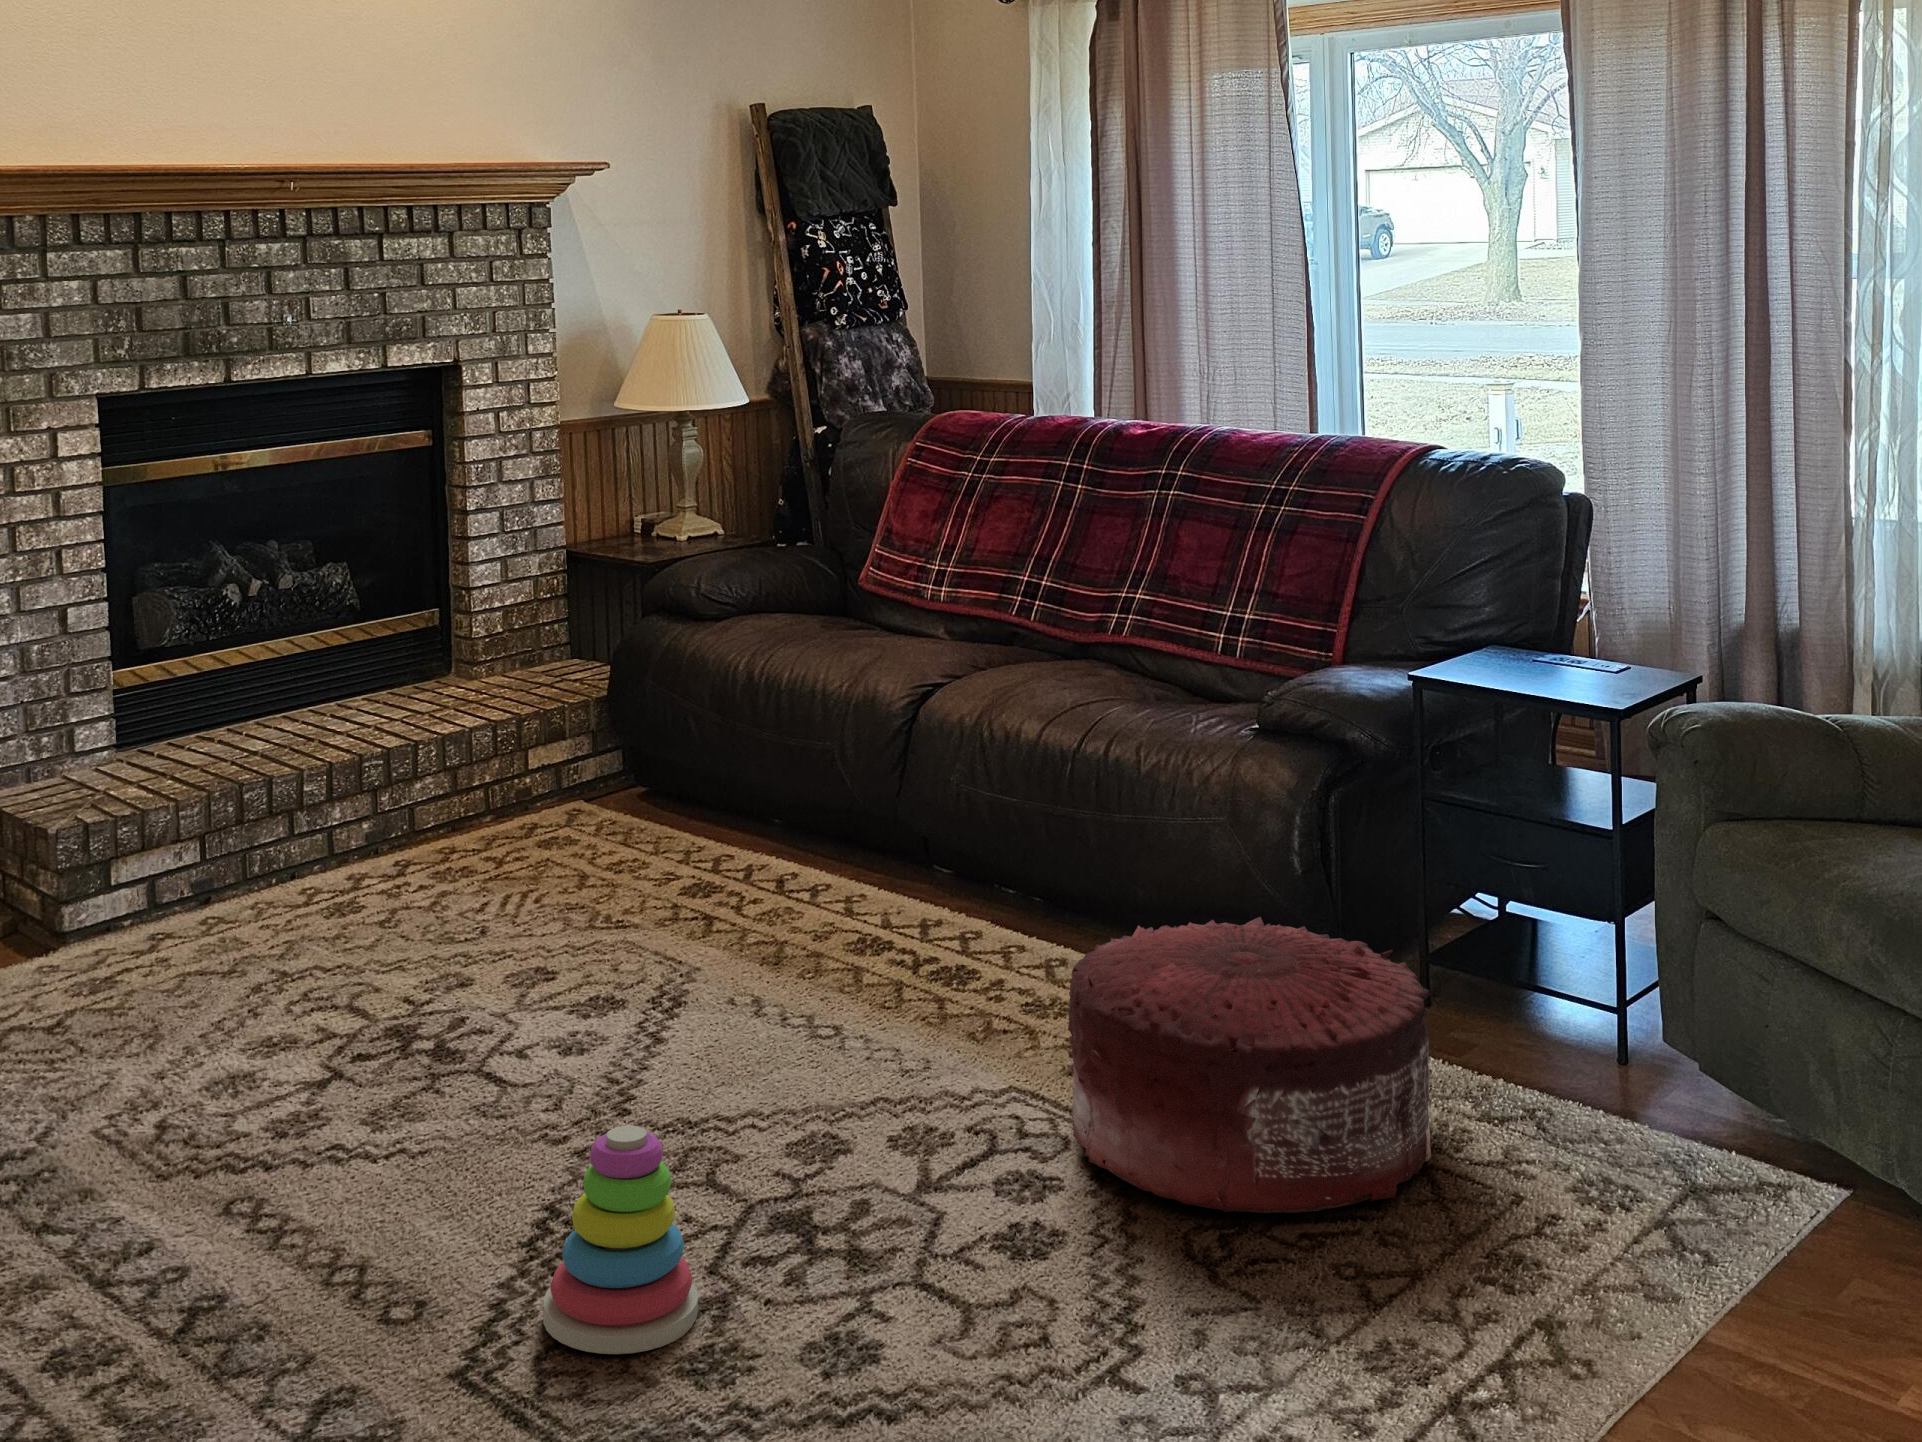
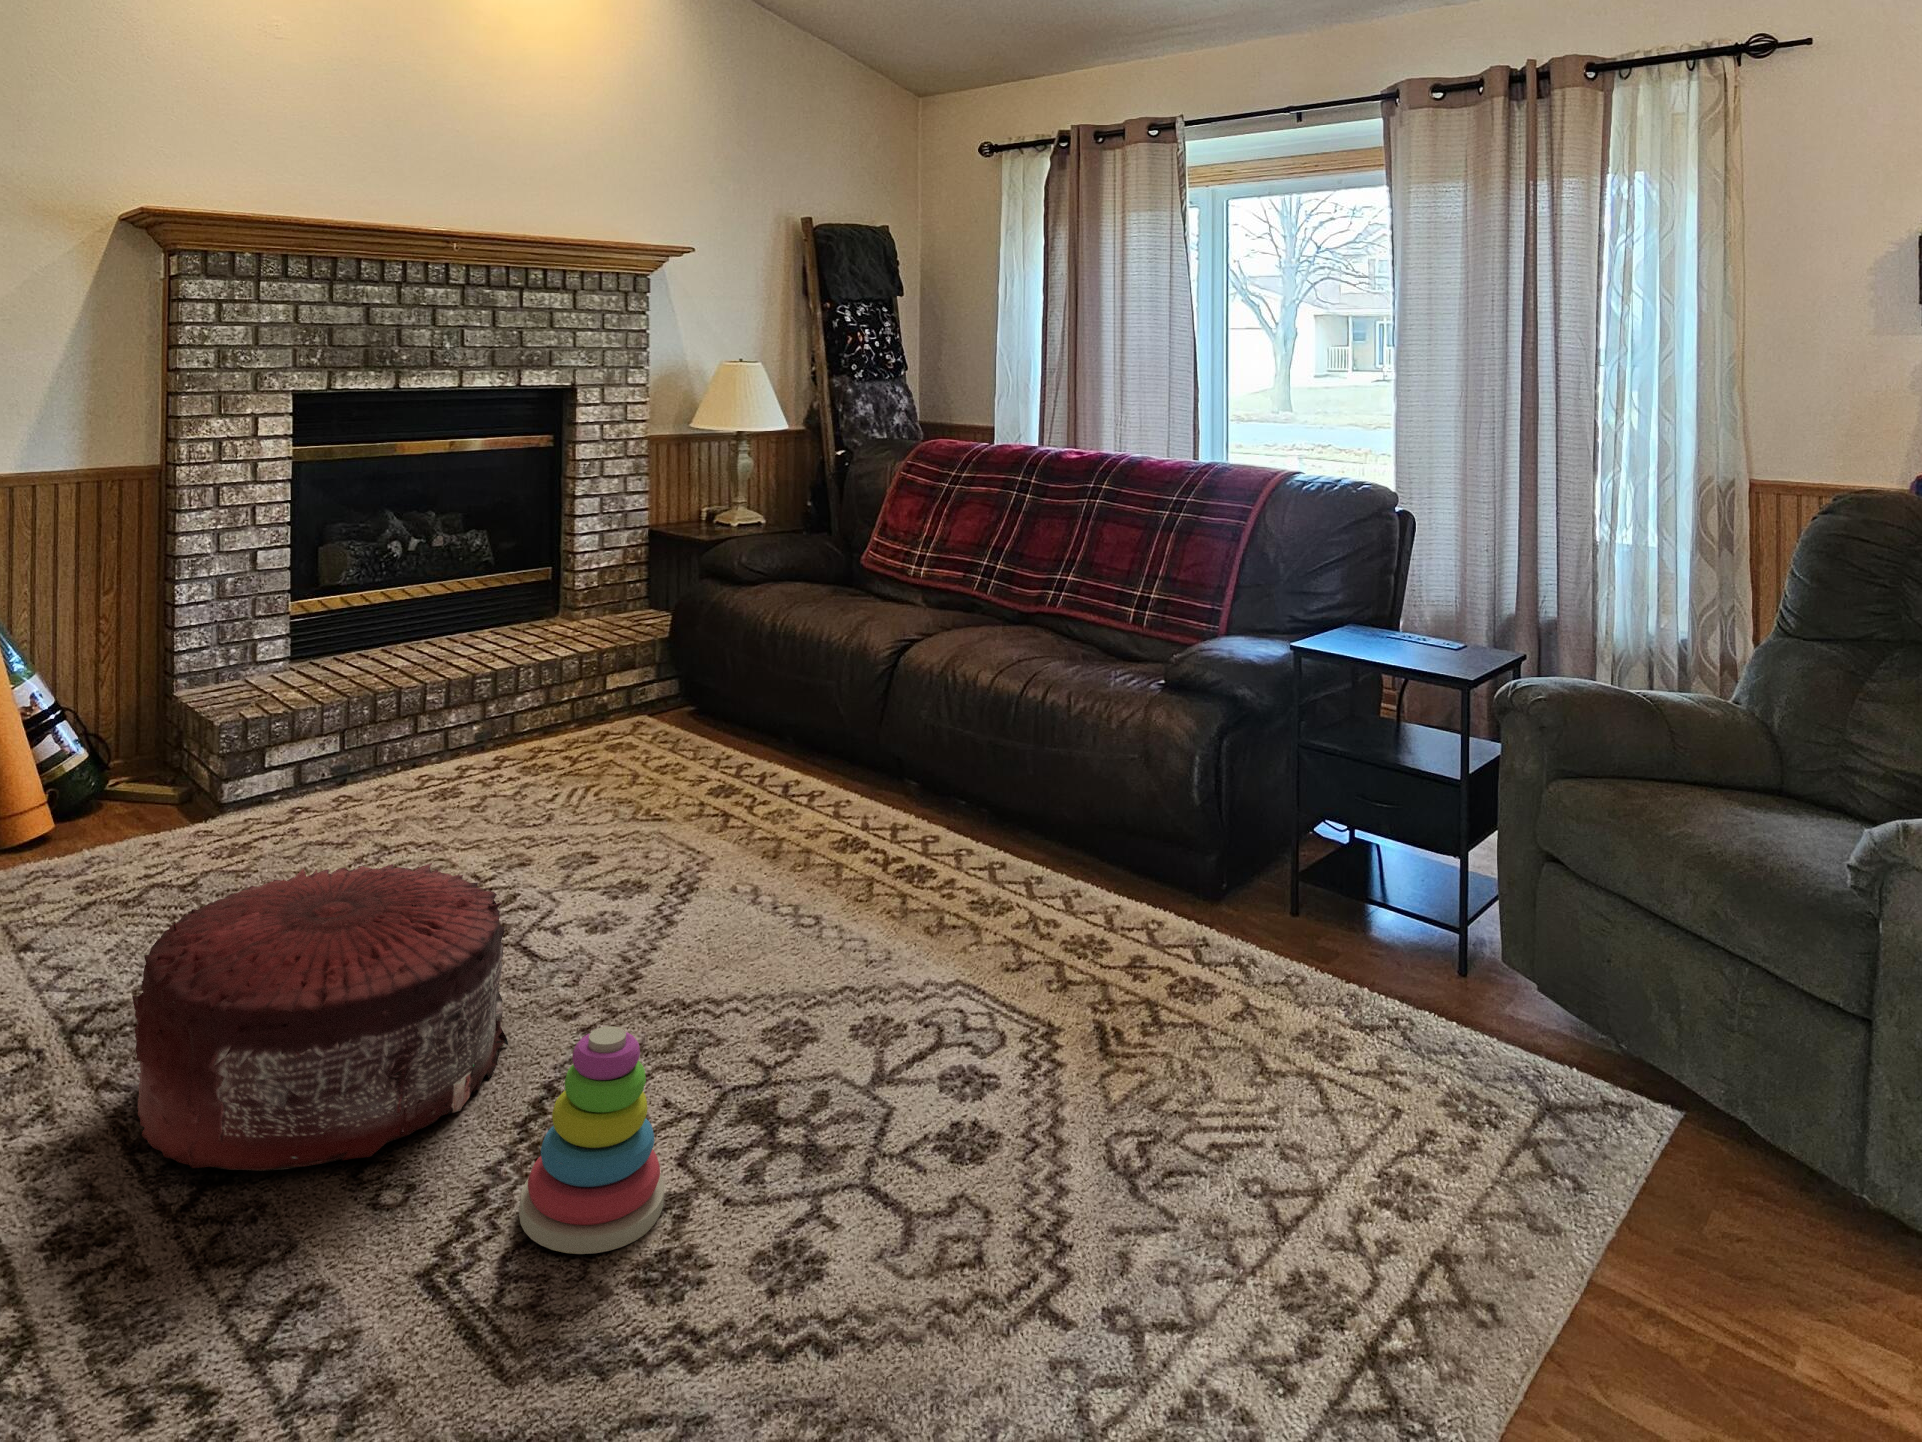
pouf: present [1067,917,1431,1213] -> present [132,863,508,1171]

